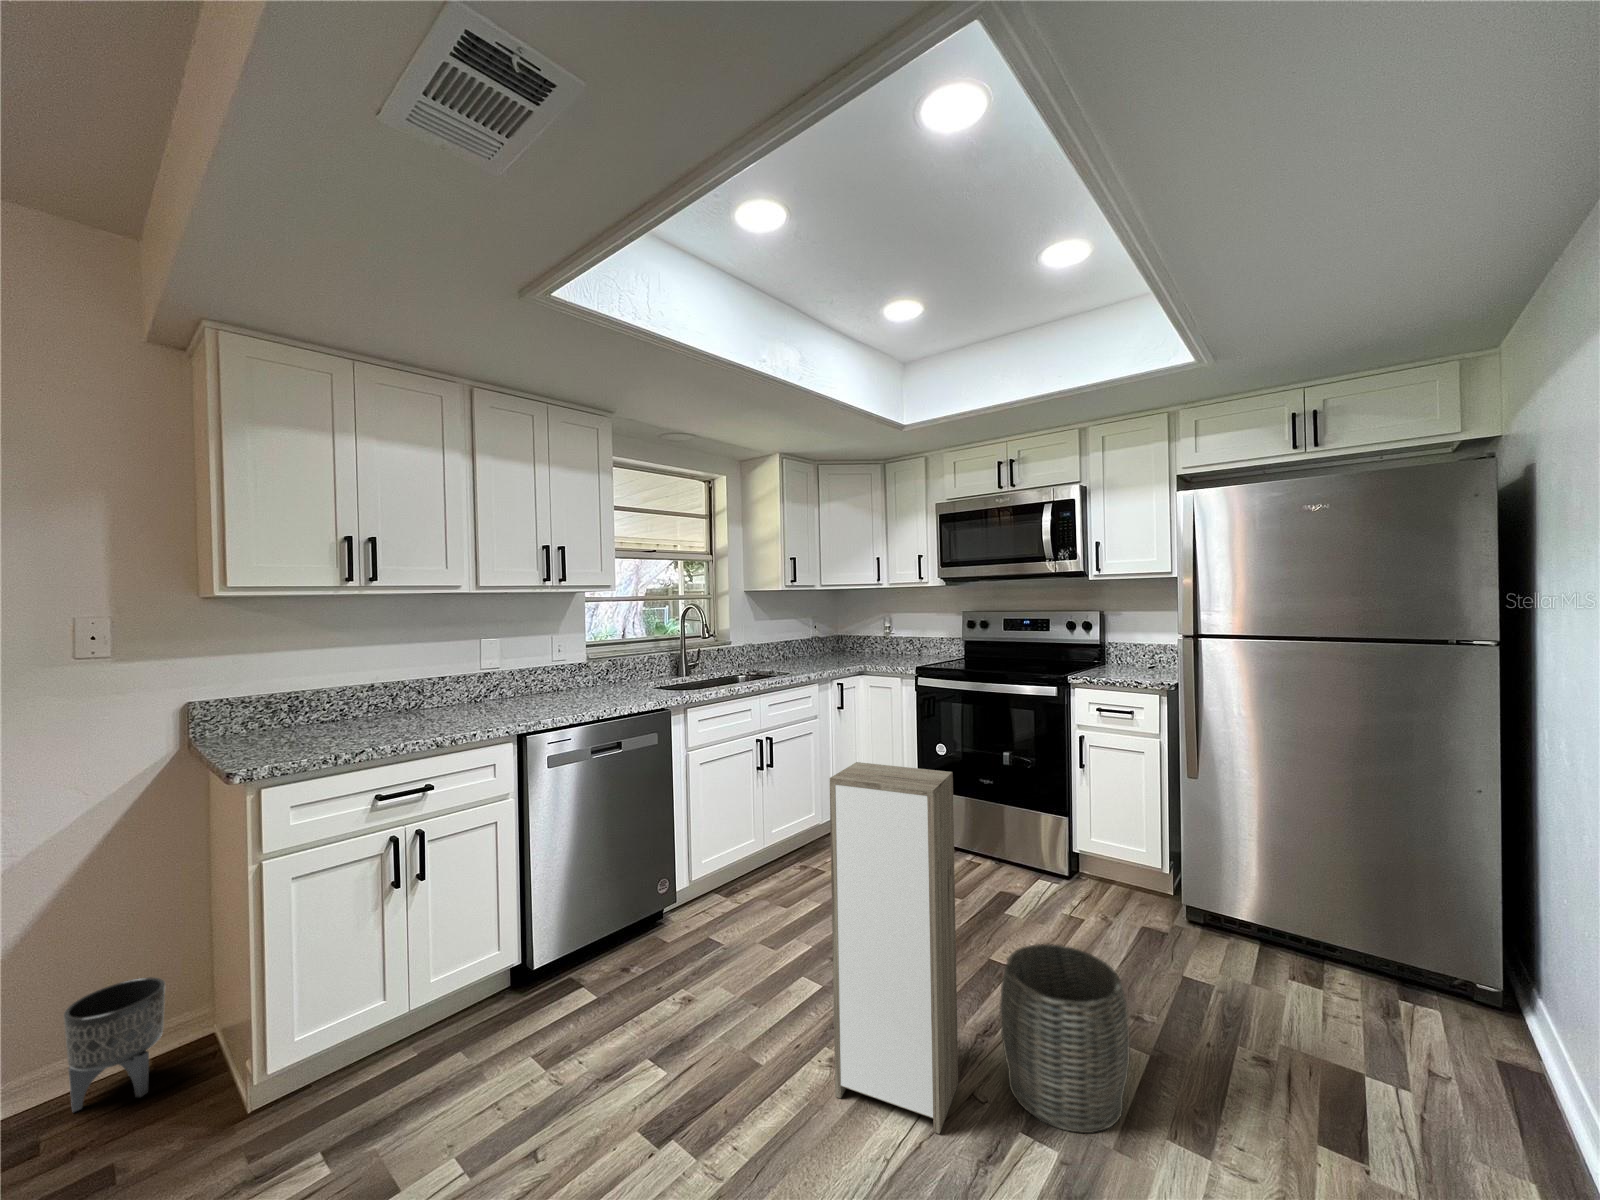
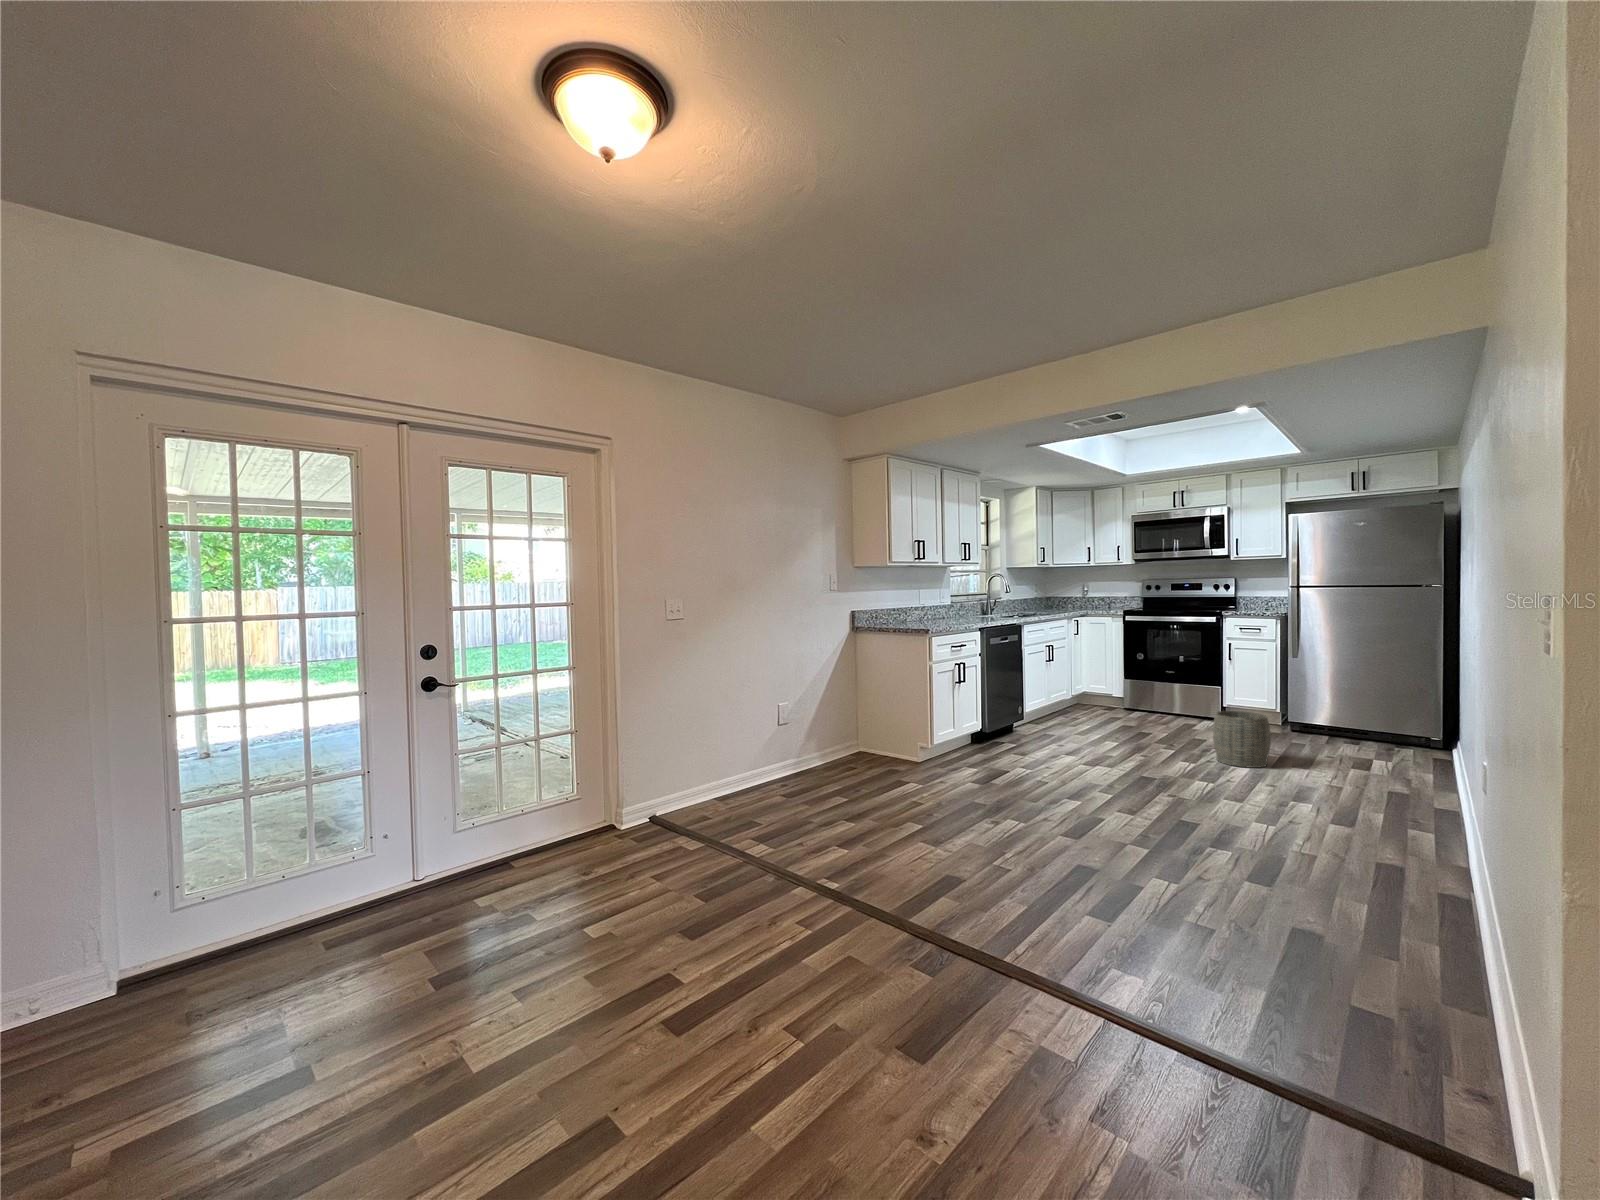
storage cabinet: present [830,762,958,1134] -> none [1145,635,1196,767]
planter: present [64,977,165,1112] -> none [839,719,866,761]

